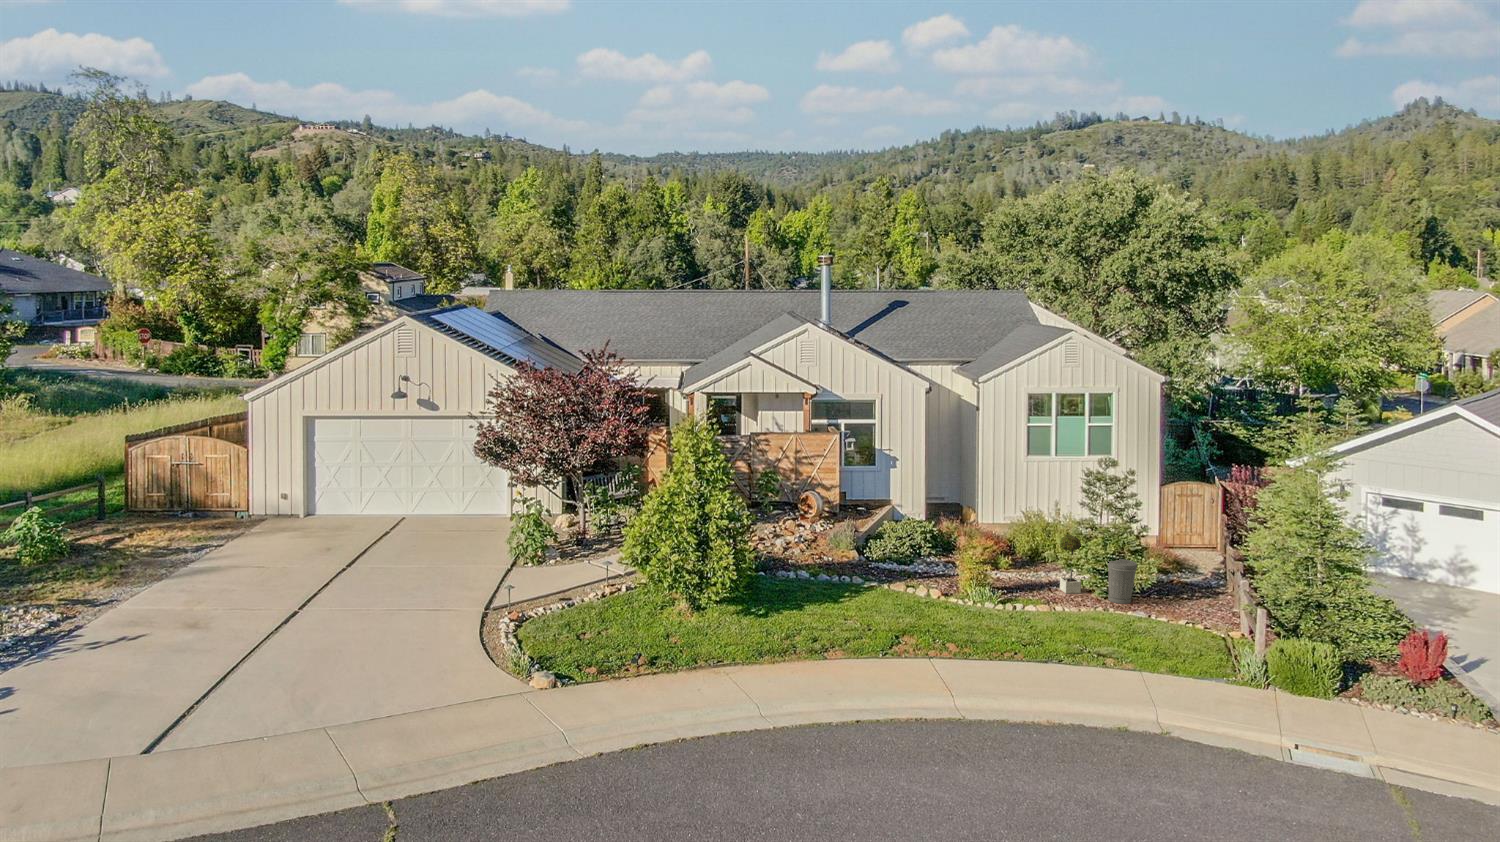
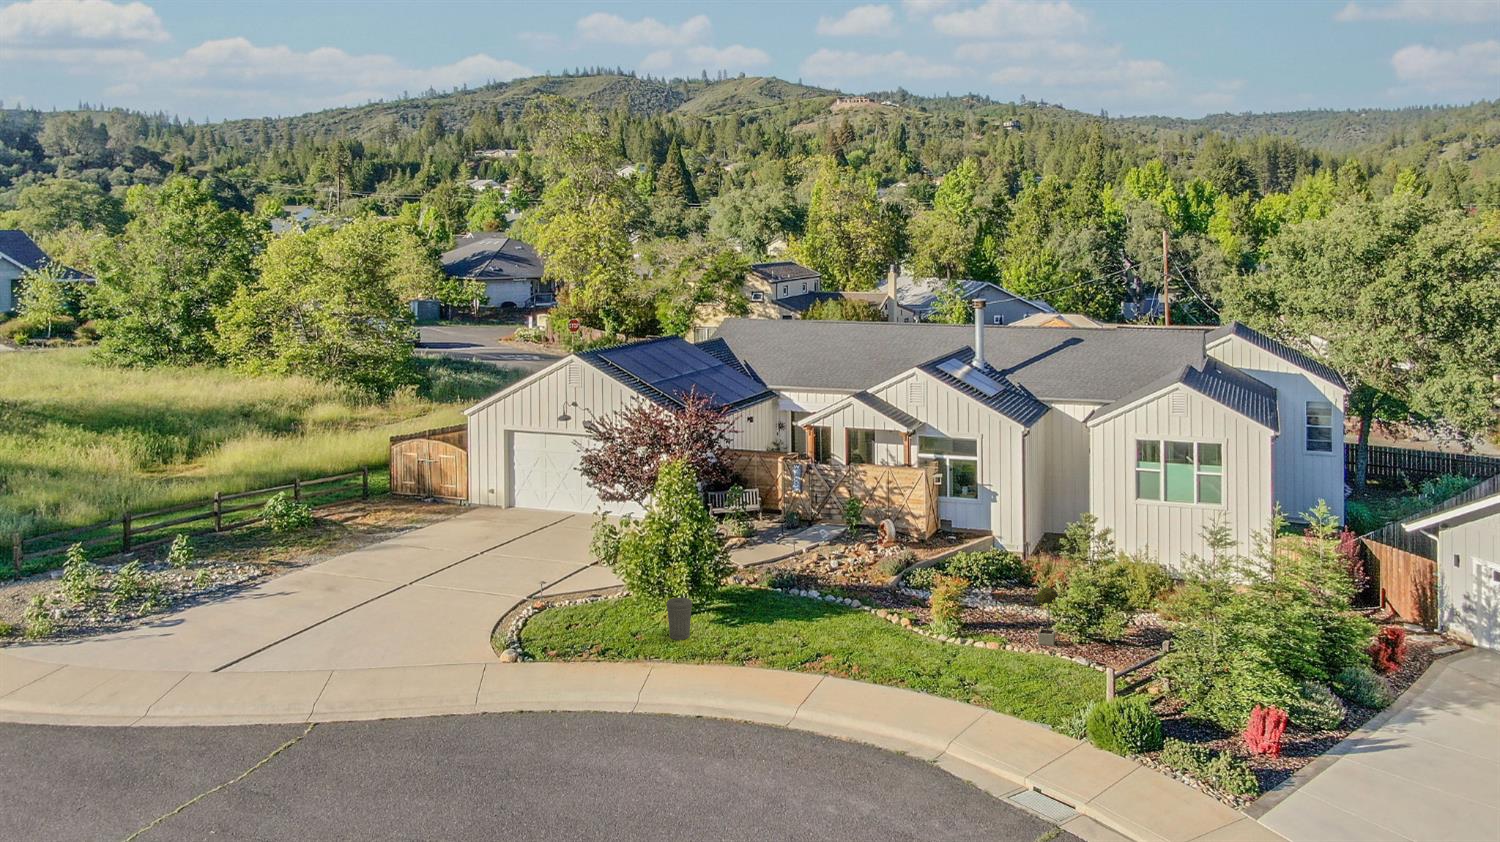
trash can: present [1108,559,1137,604] -> present [666,598,692,640]

